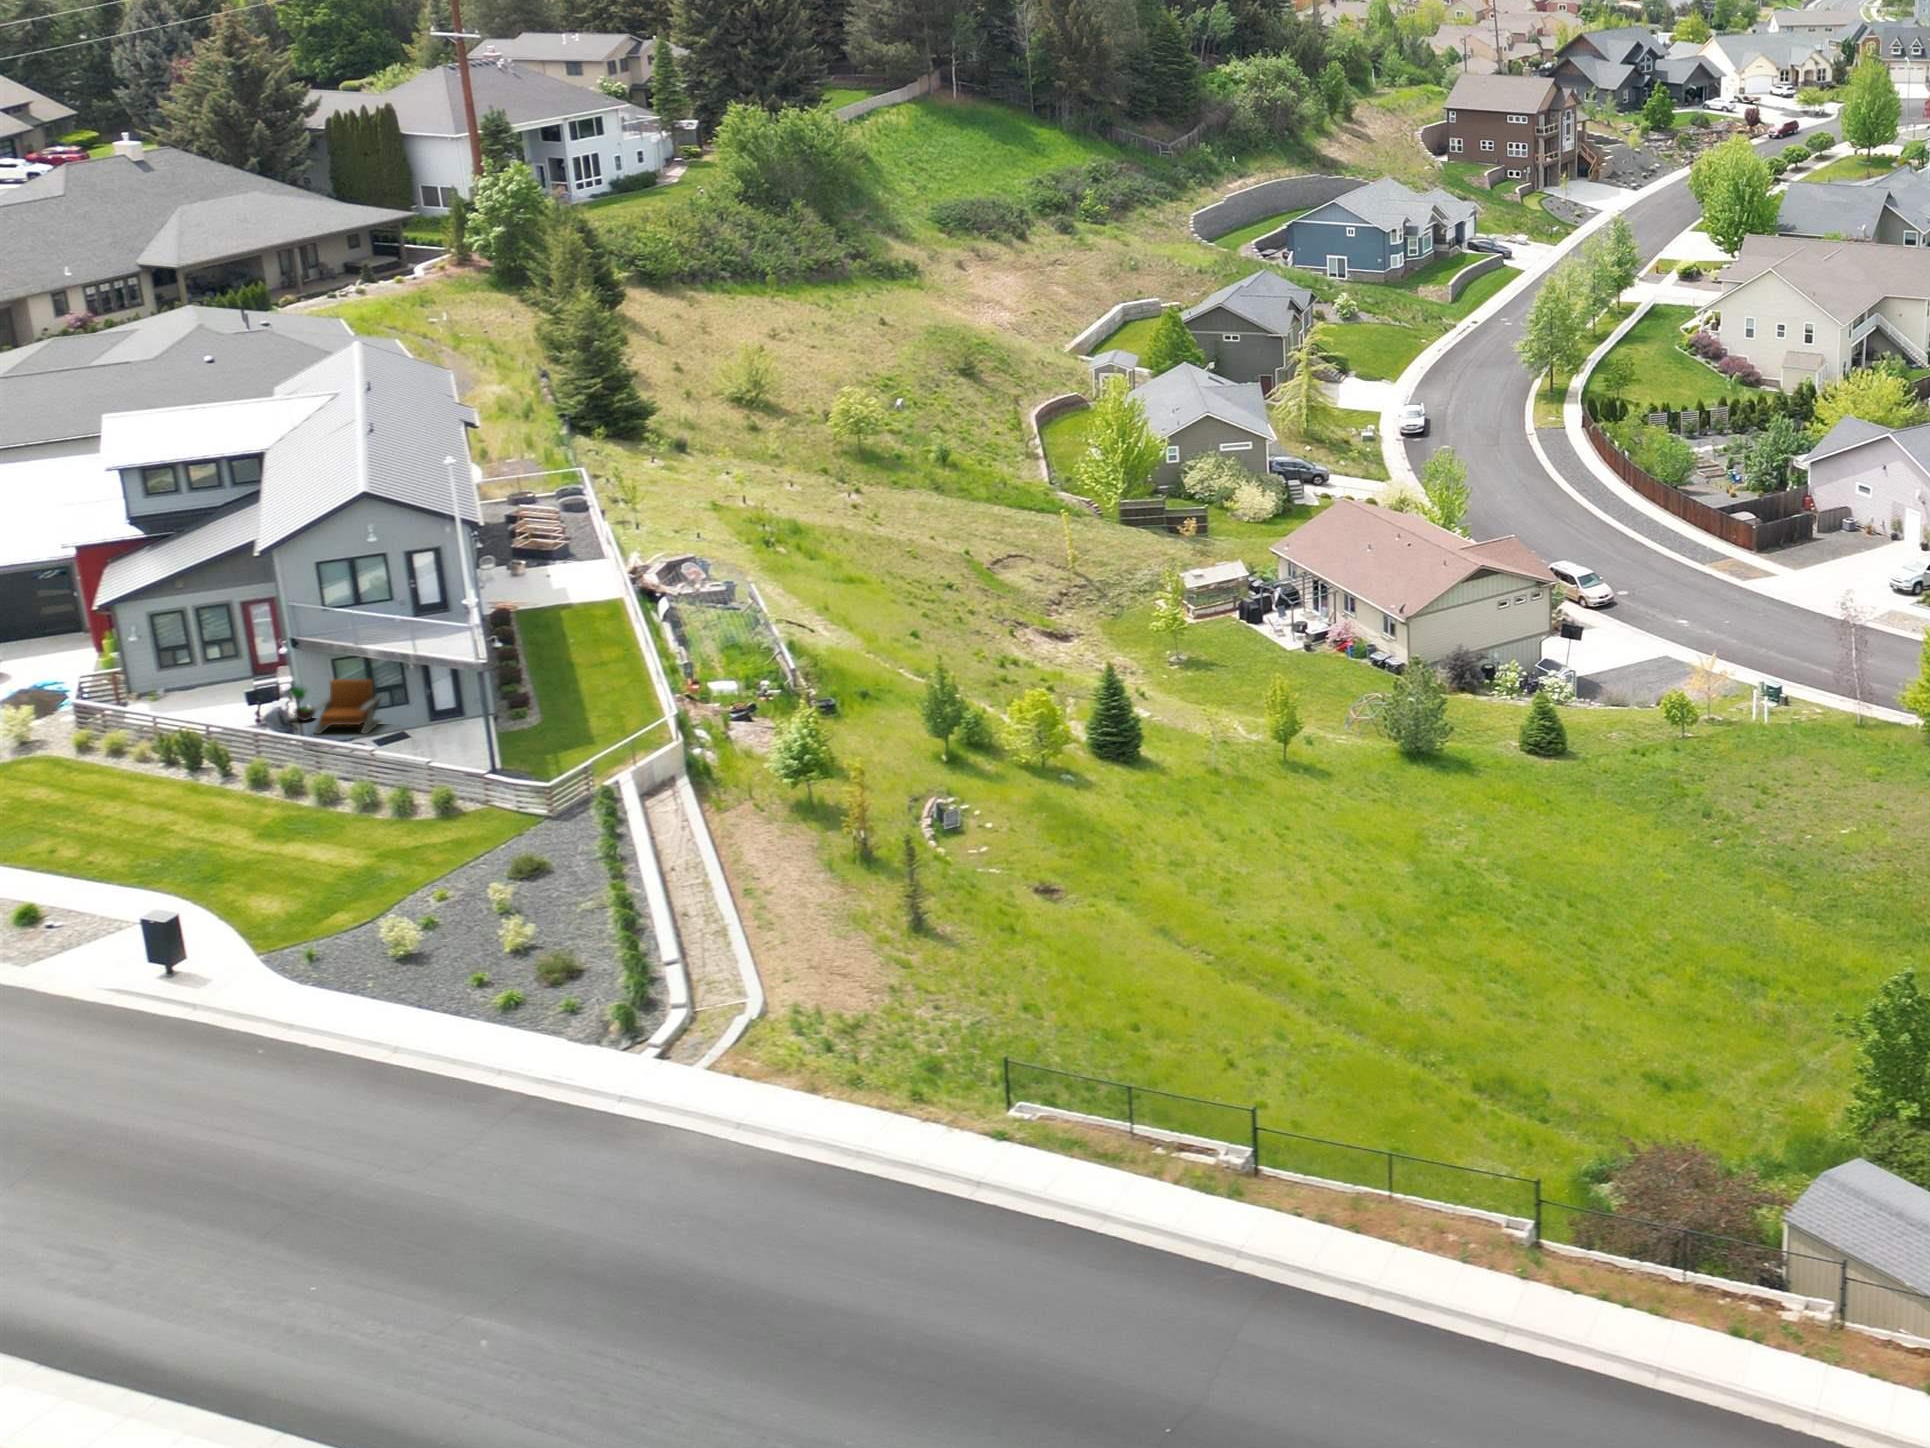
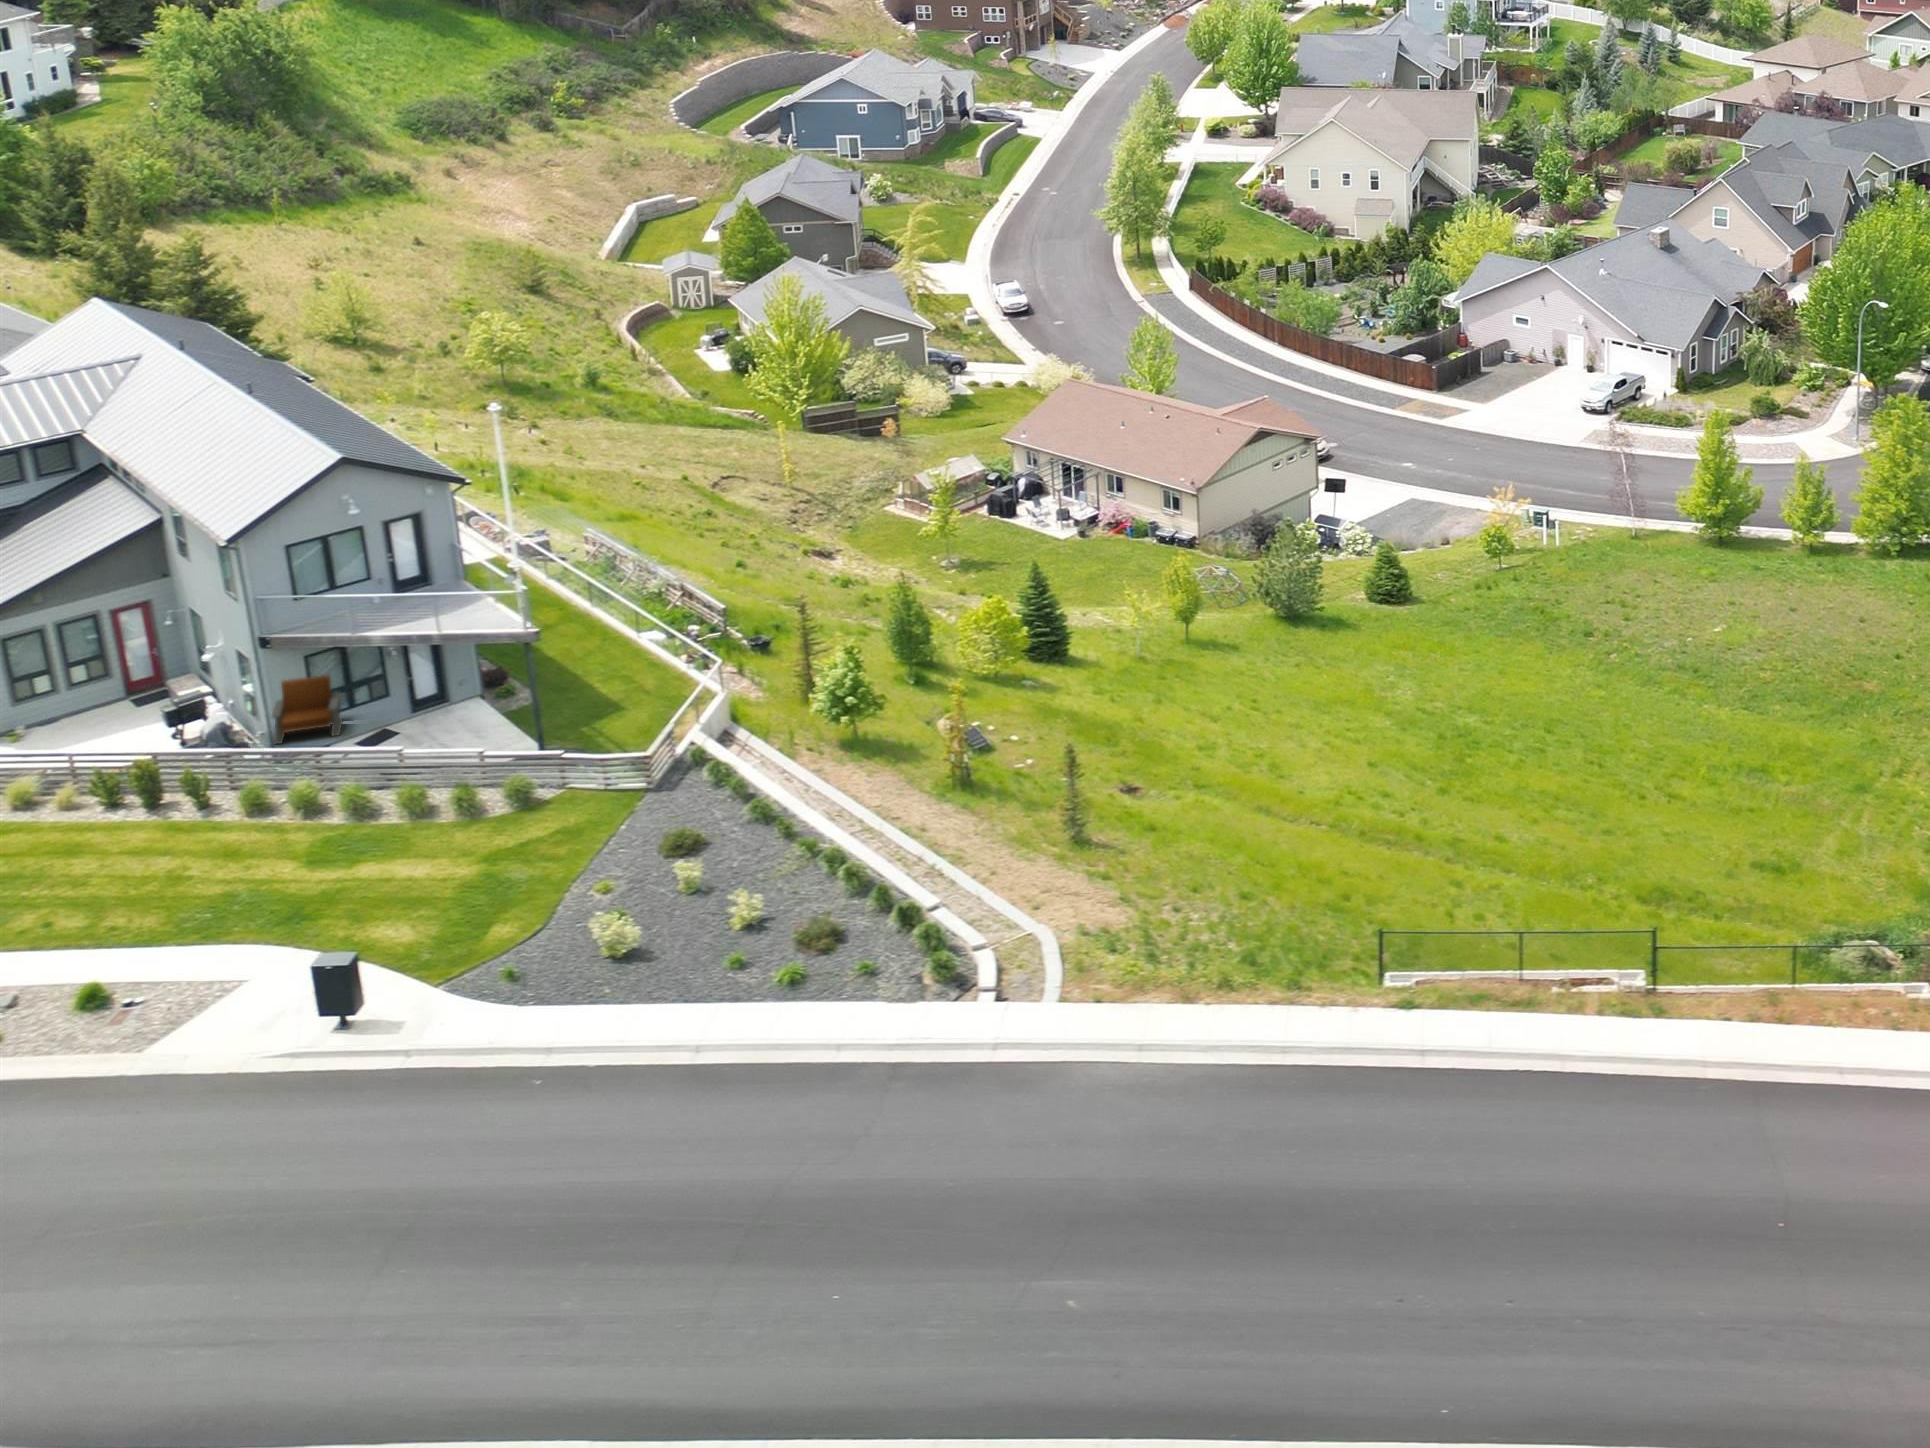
potted tree: present [286,686,316,720] -> none [221,689,259,732]

